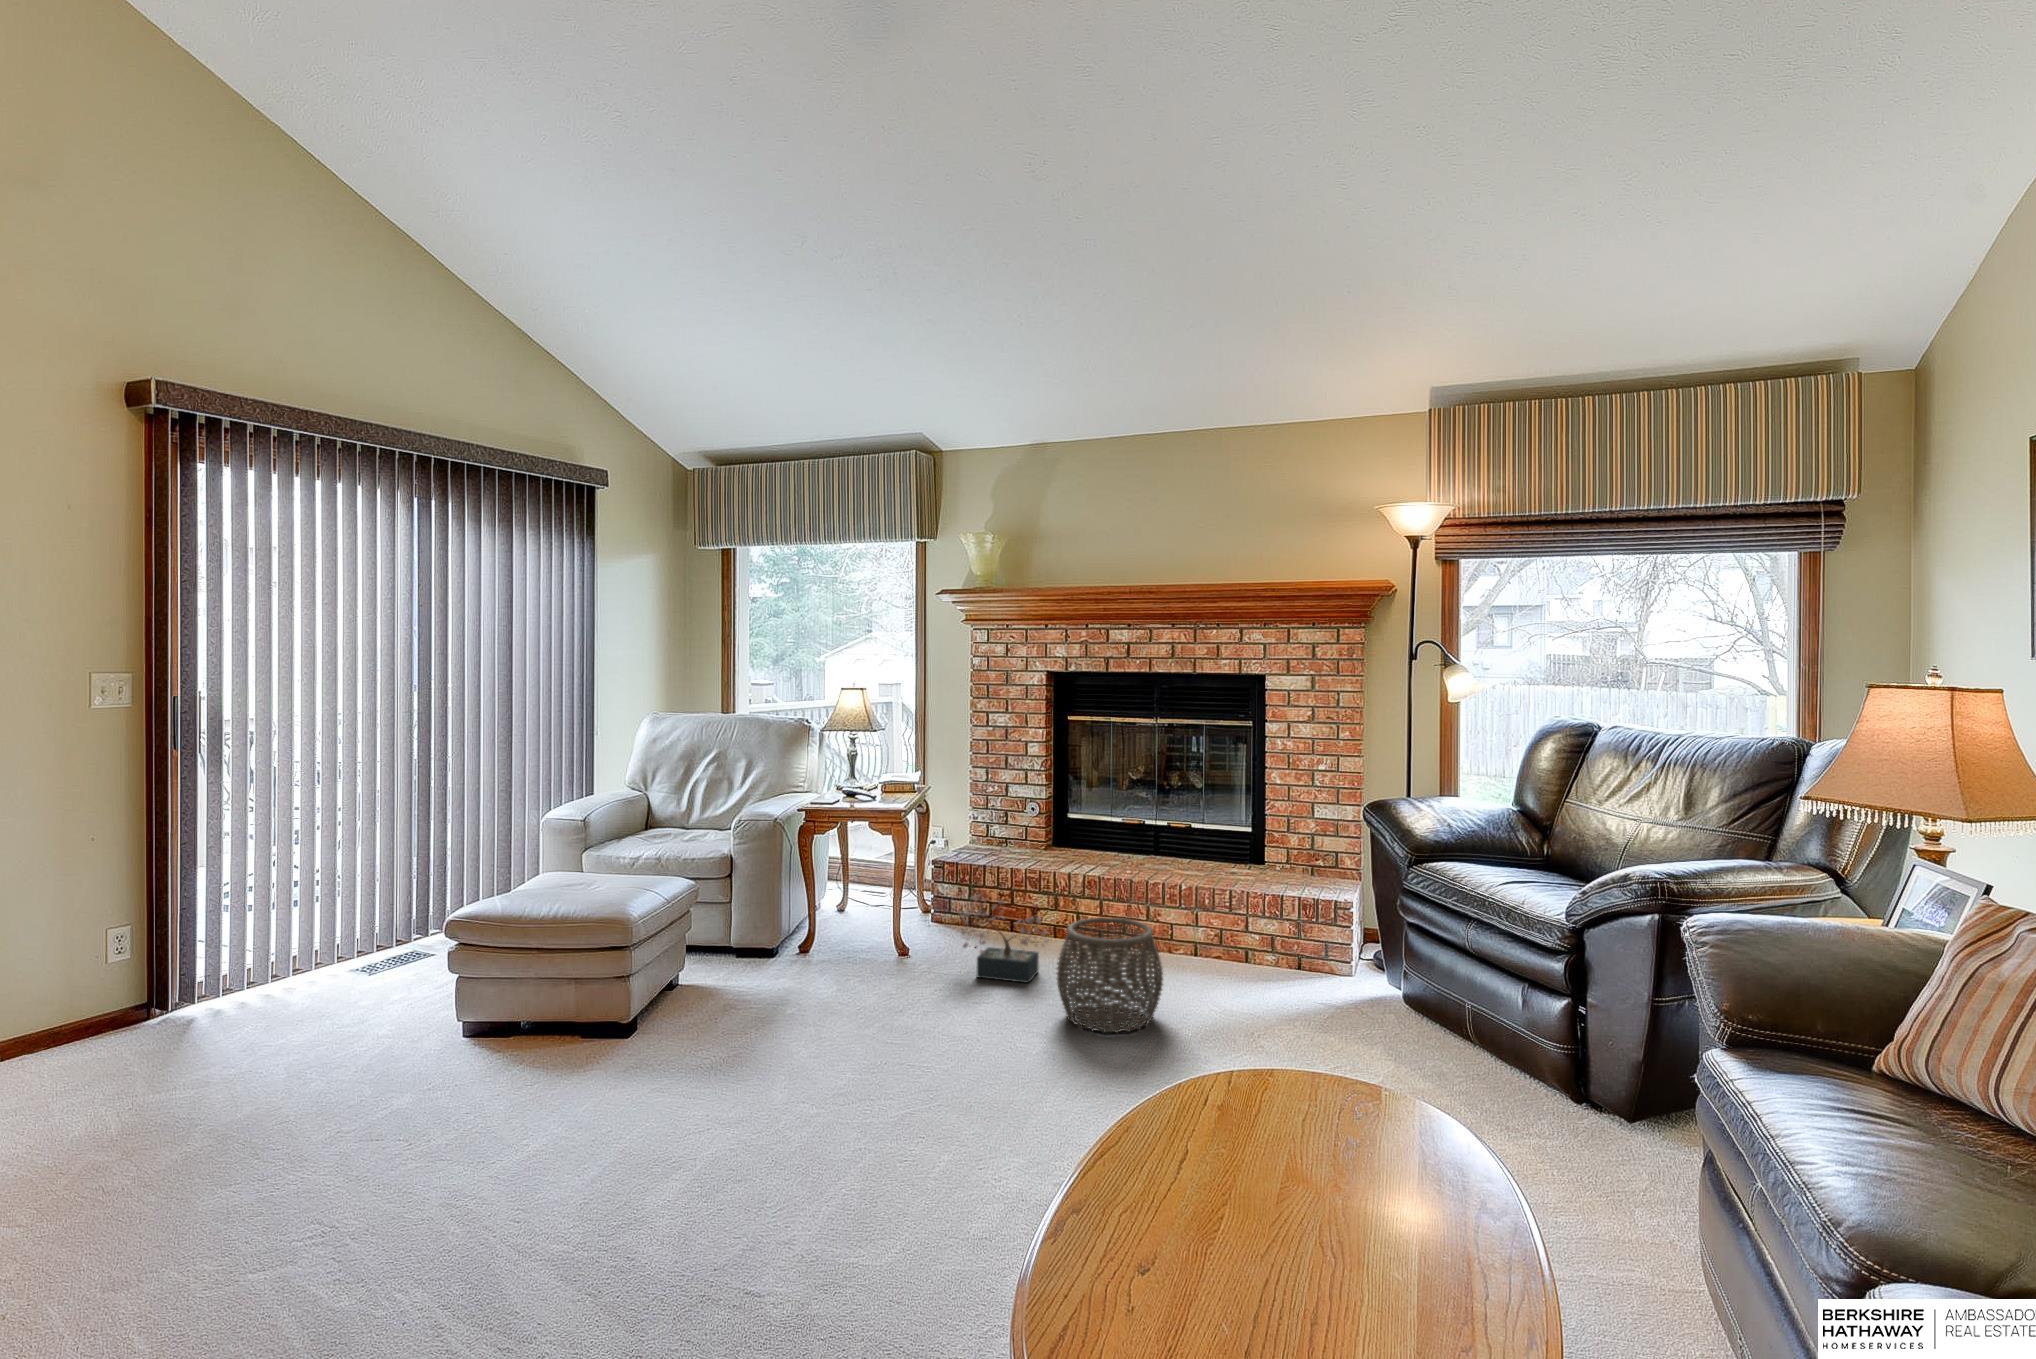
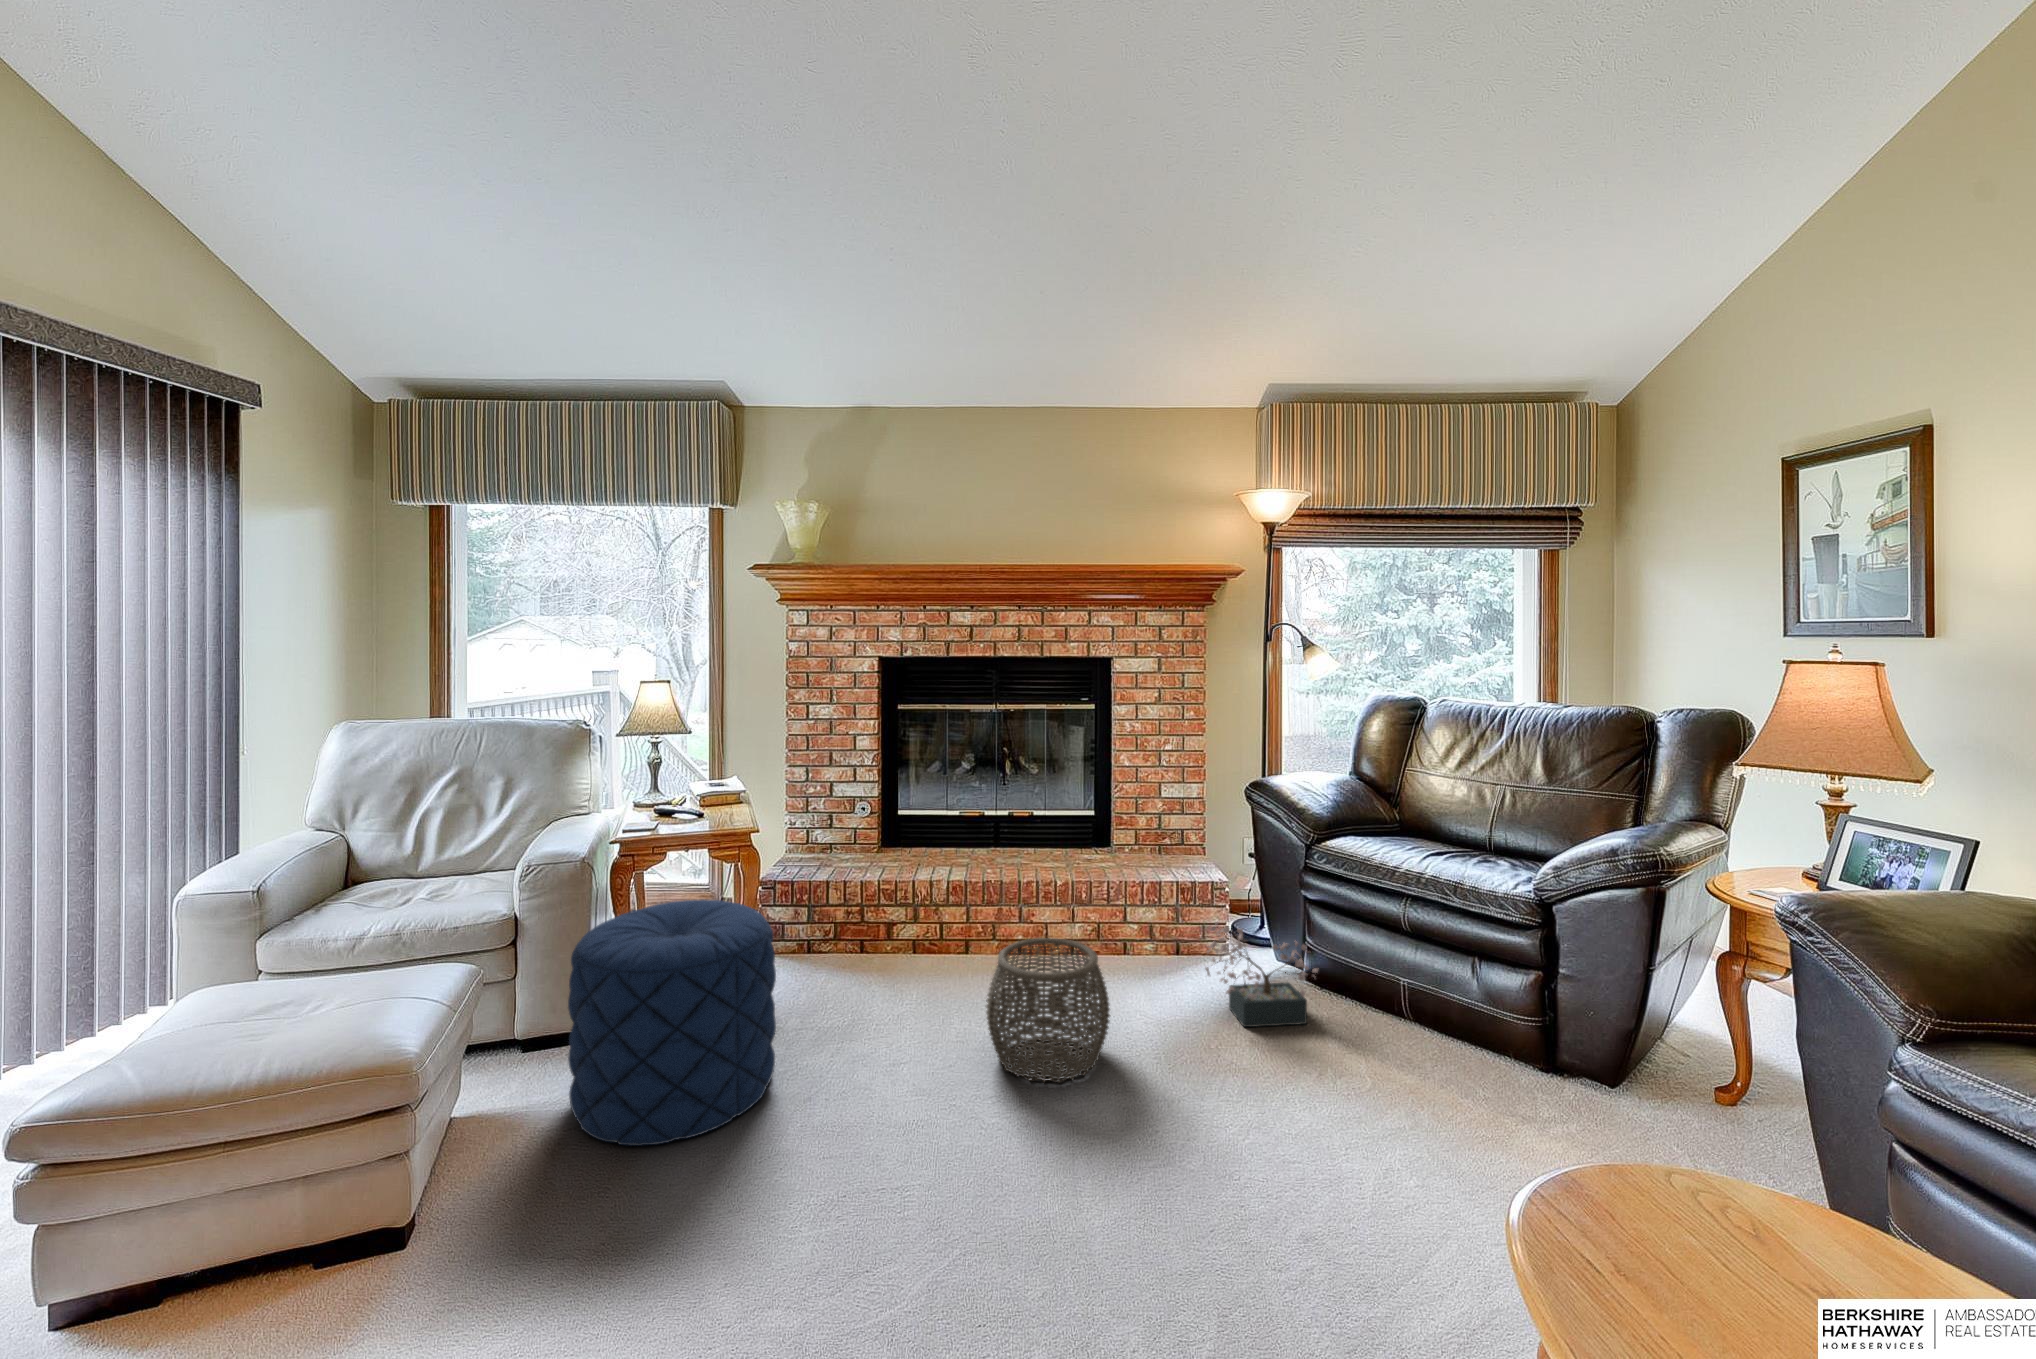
pouf: none [754,855,899,1019] -> present [568,899,776,1146]
decorative plant: present [961,893,1049,983] -> present [1205,923,1318,1027]

